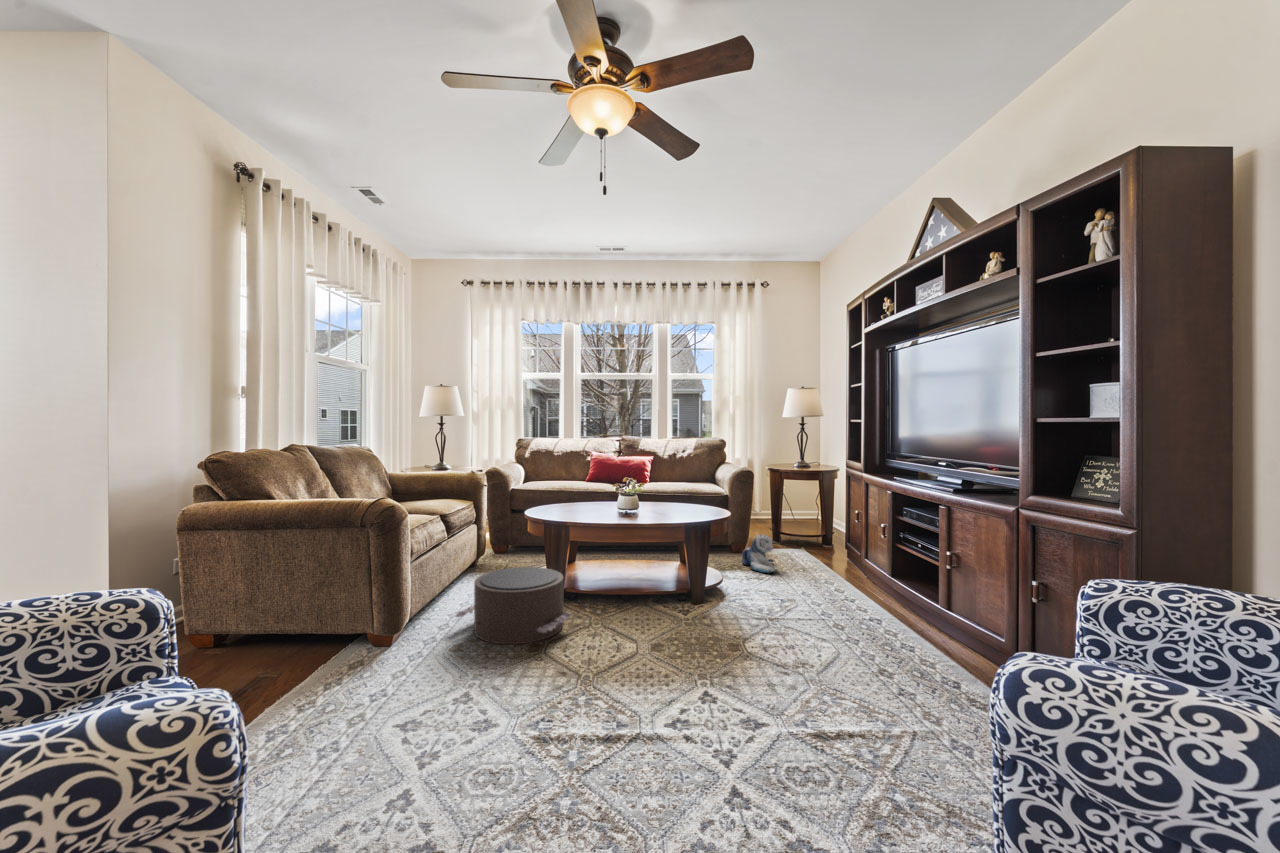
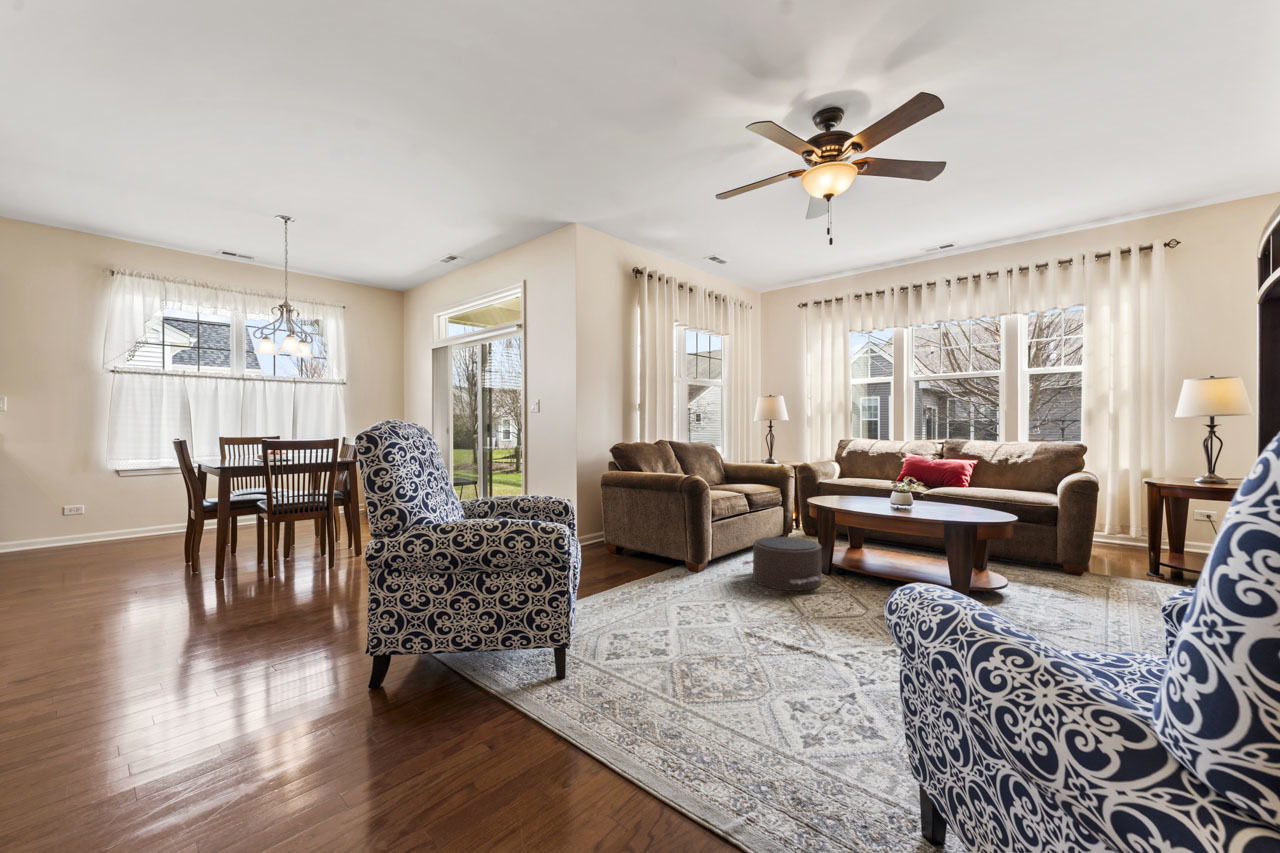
plush toy: present [742,534,775,573] -> none [1055,548,1101,592]

